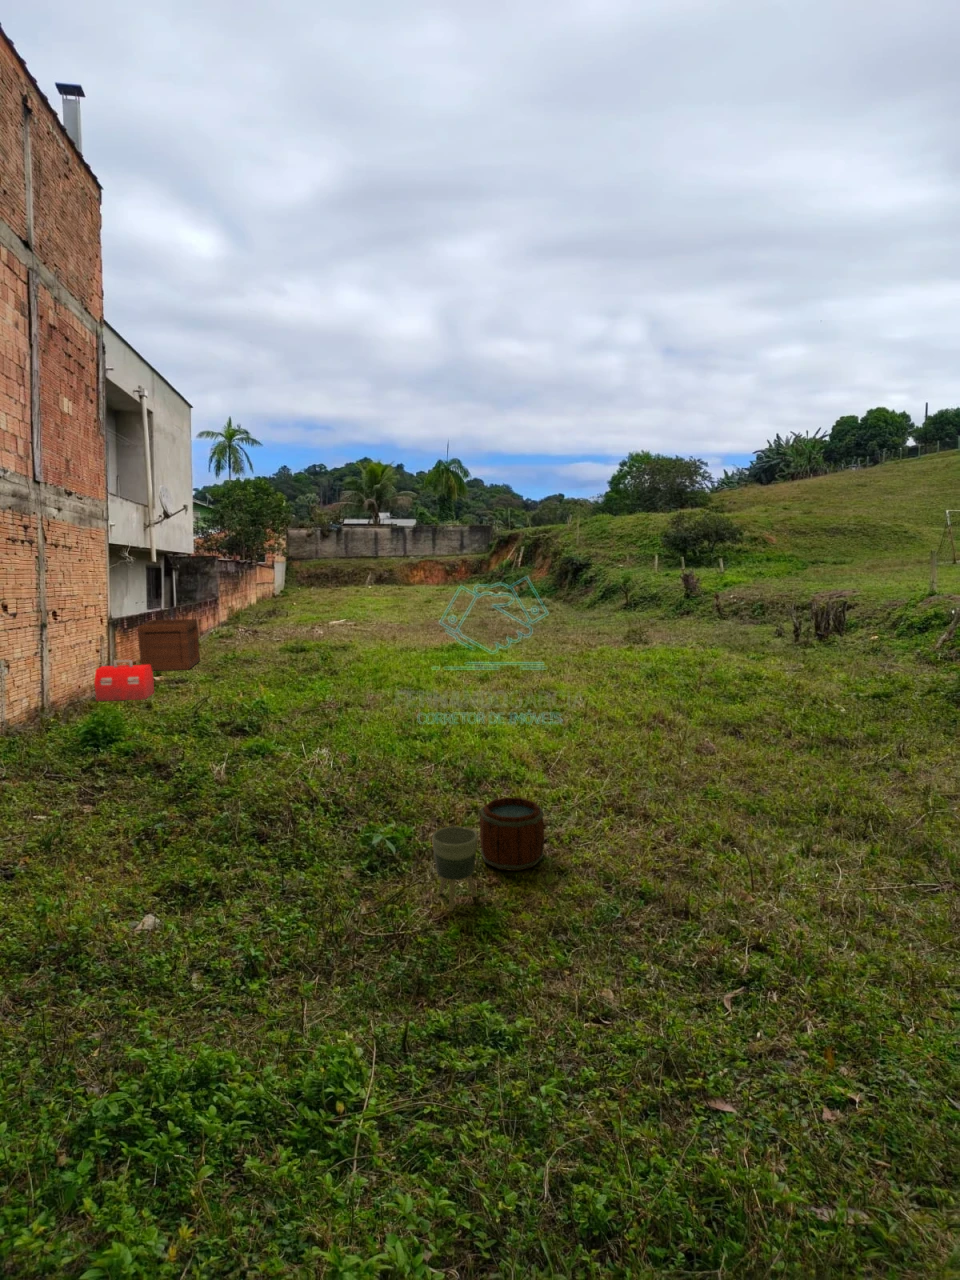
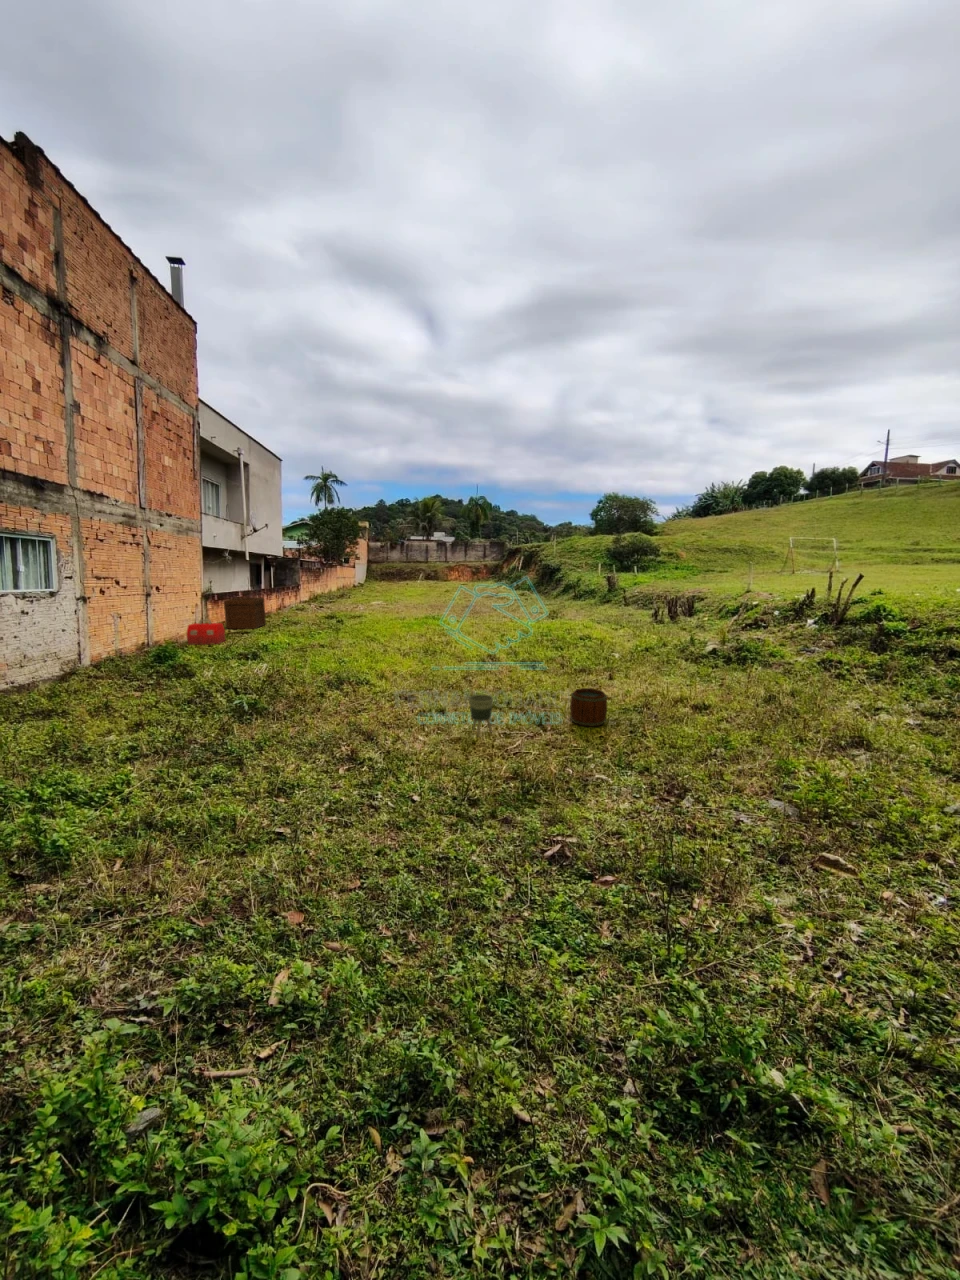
bucket: present [480,797,544,871] -> present [570,688,607,727]
planter: present [432,826,477,911] -> present [469,695,493,737]

